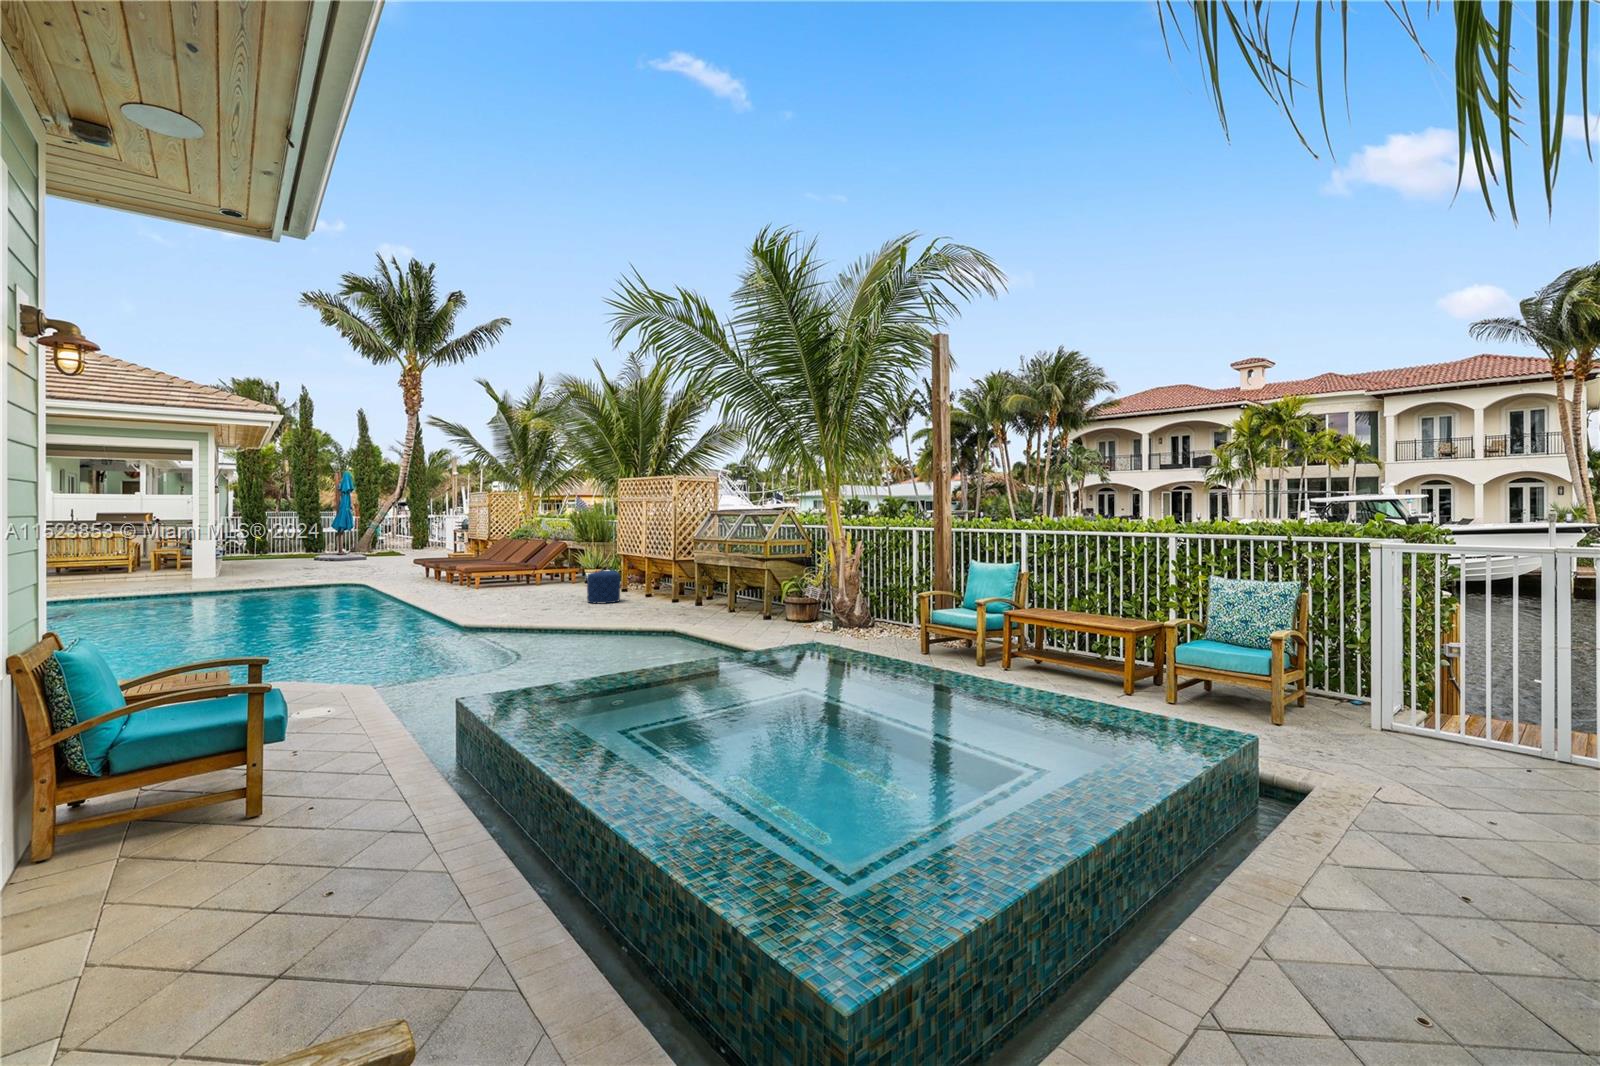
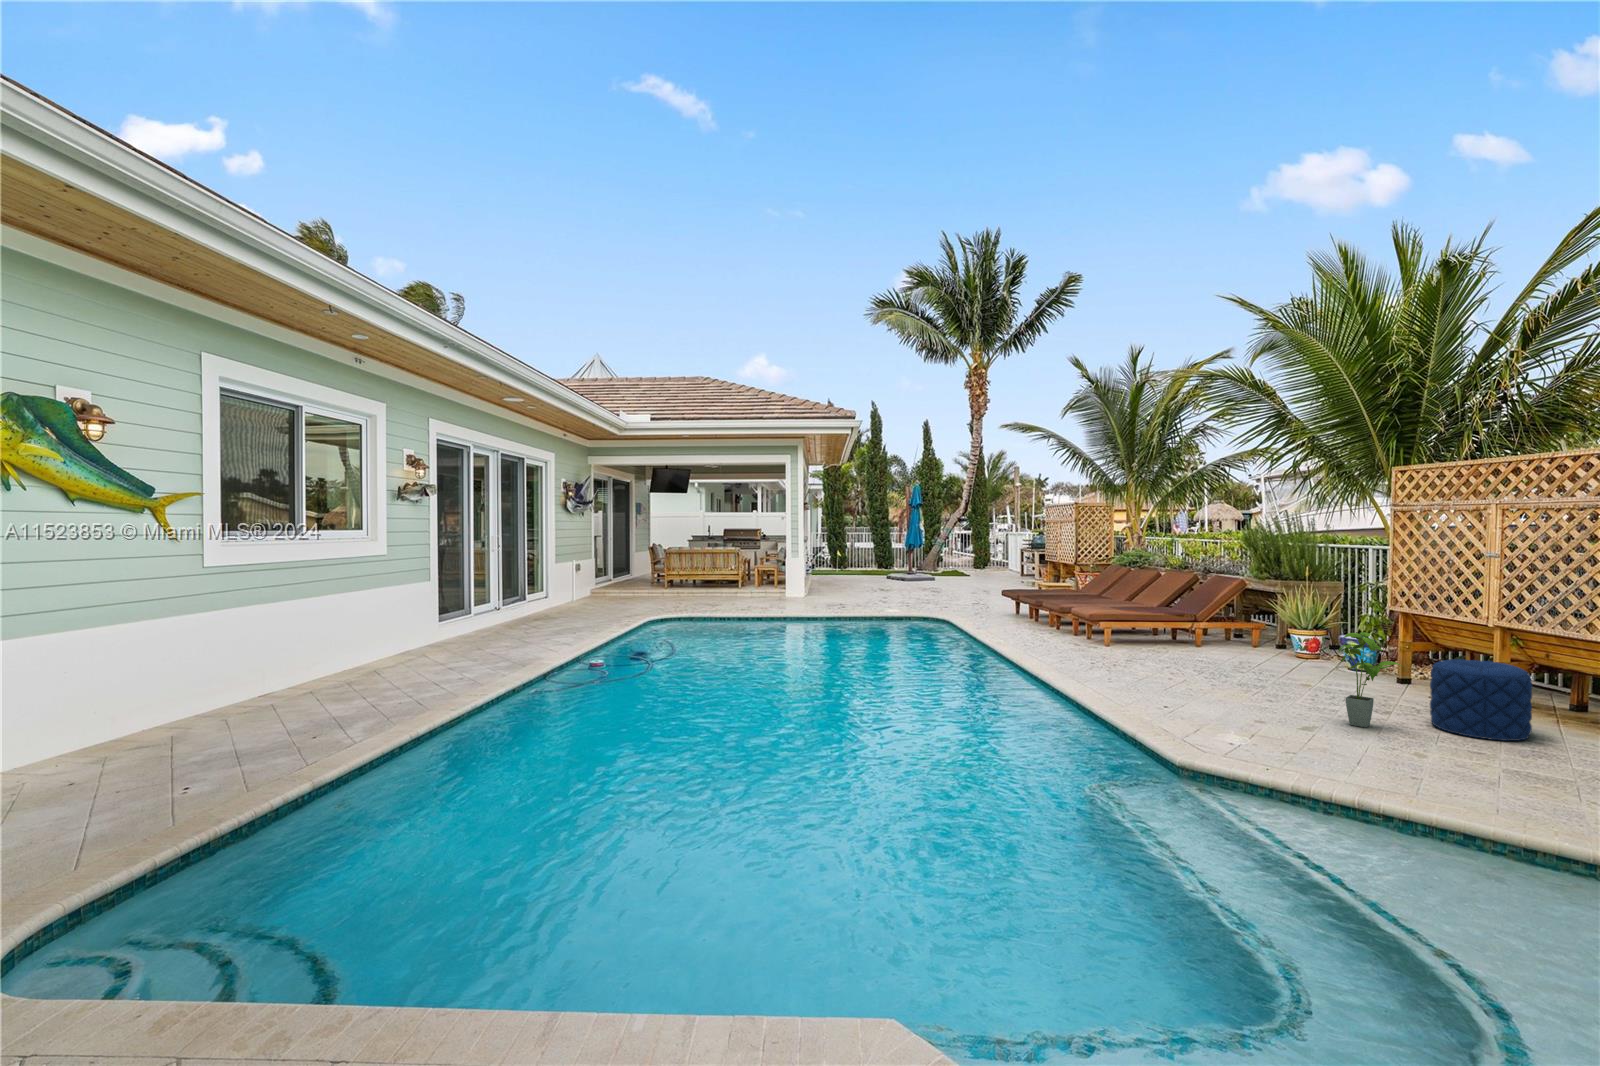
house plant: none [548,560,573,605] -> present [1339,632,1400,727]

